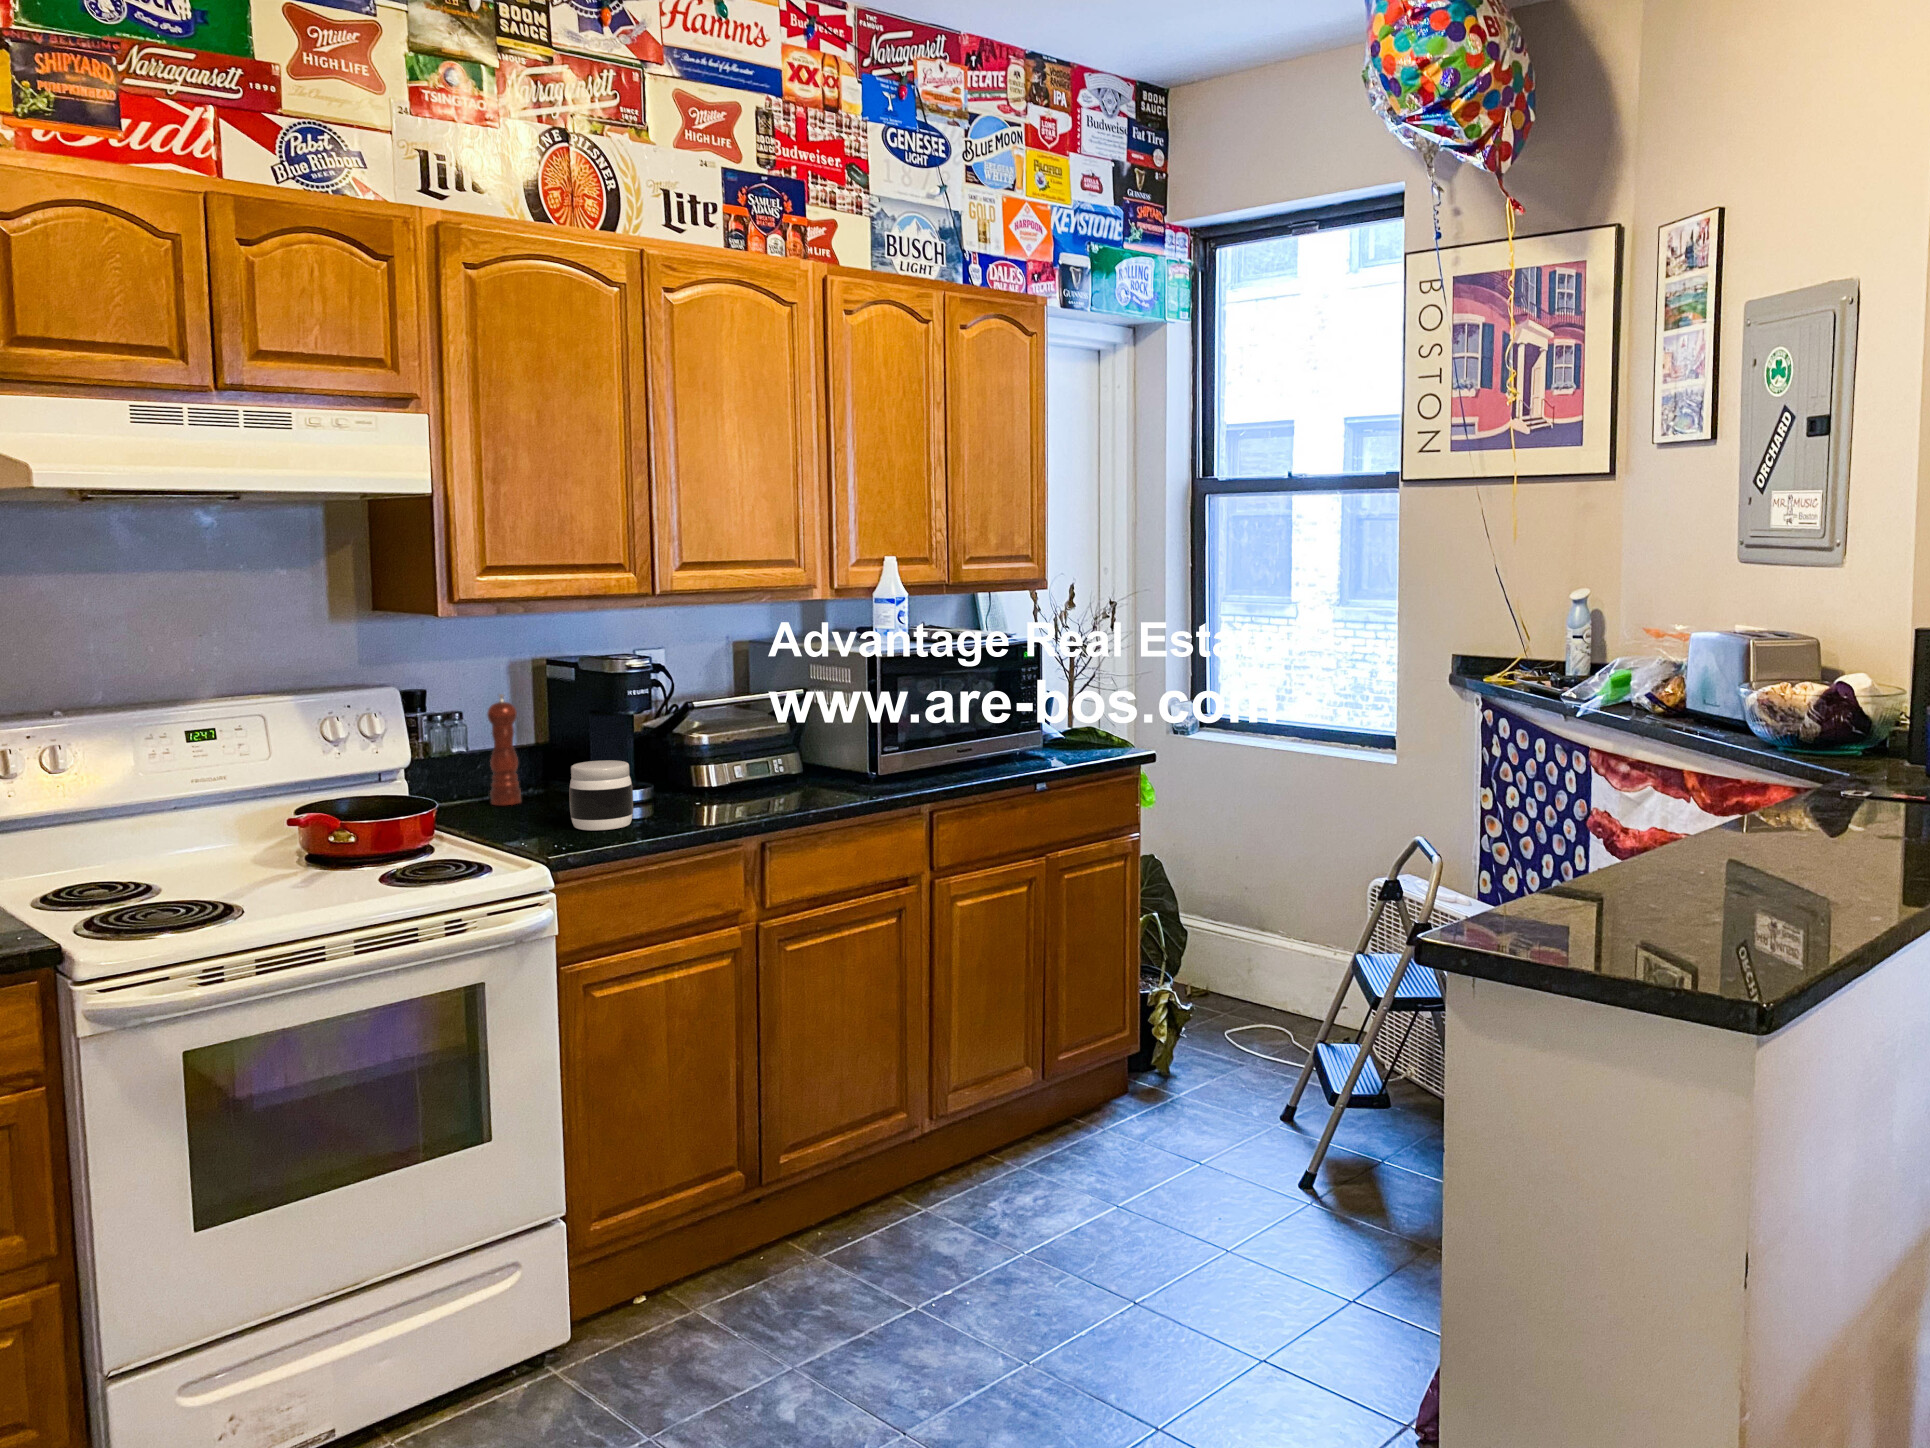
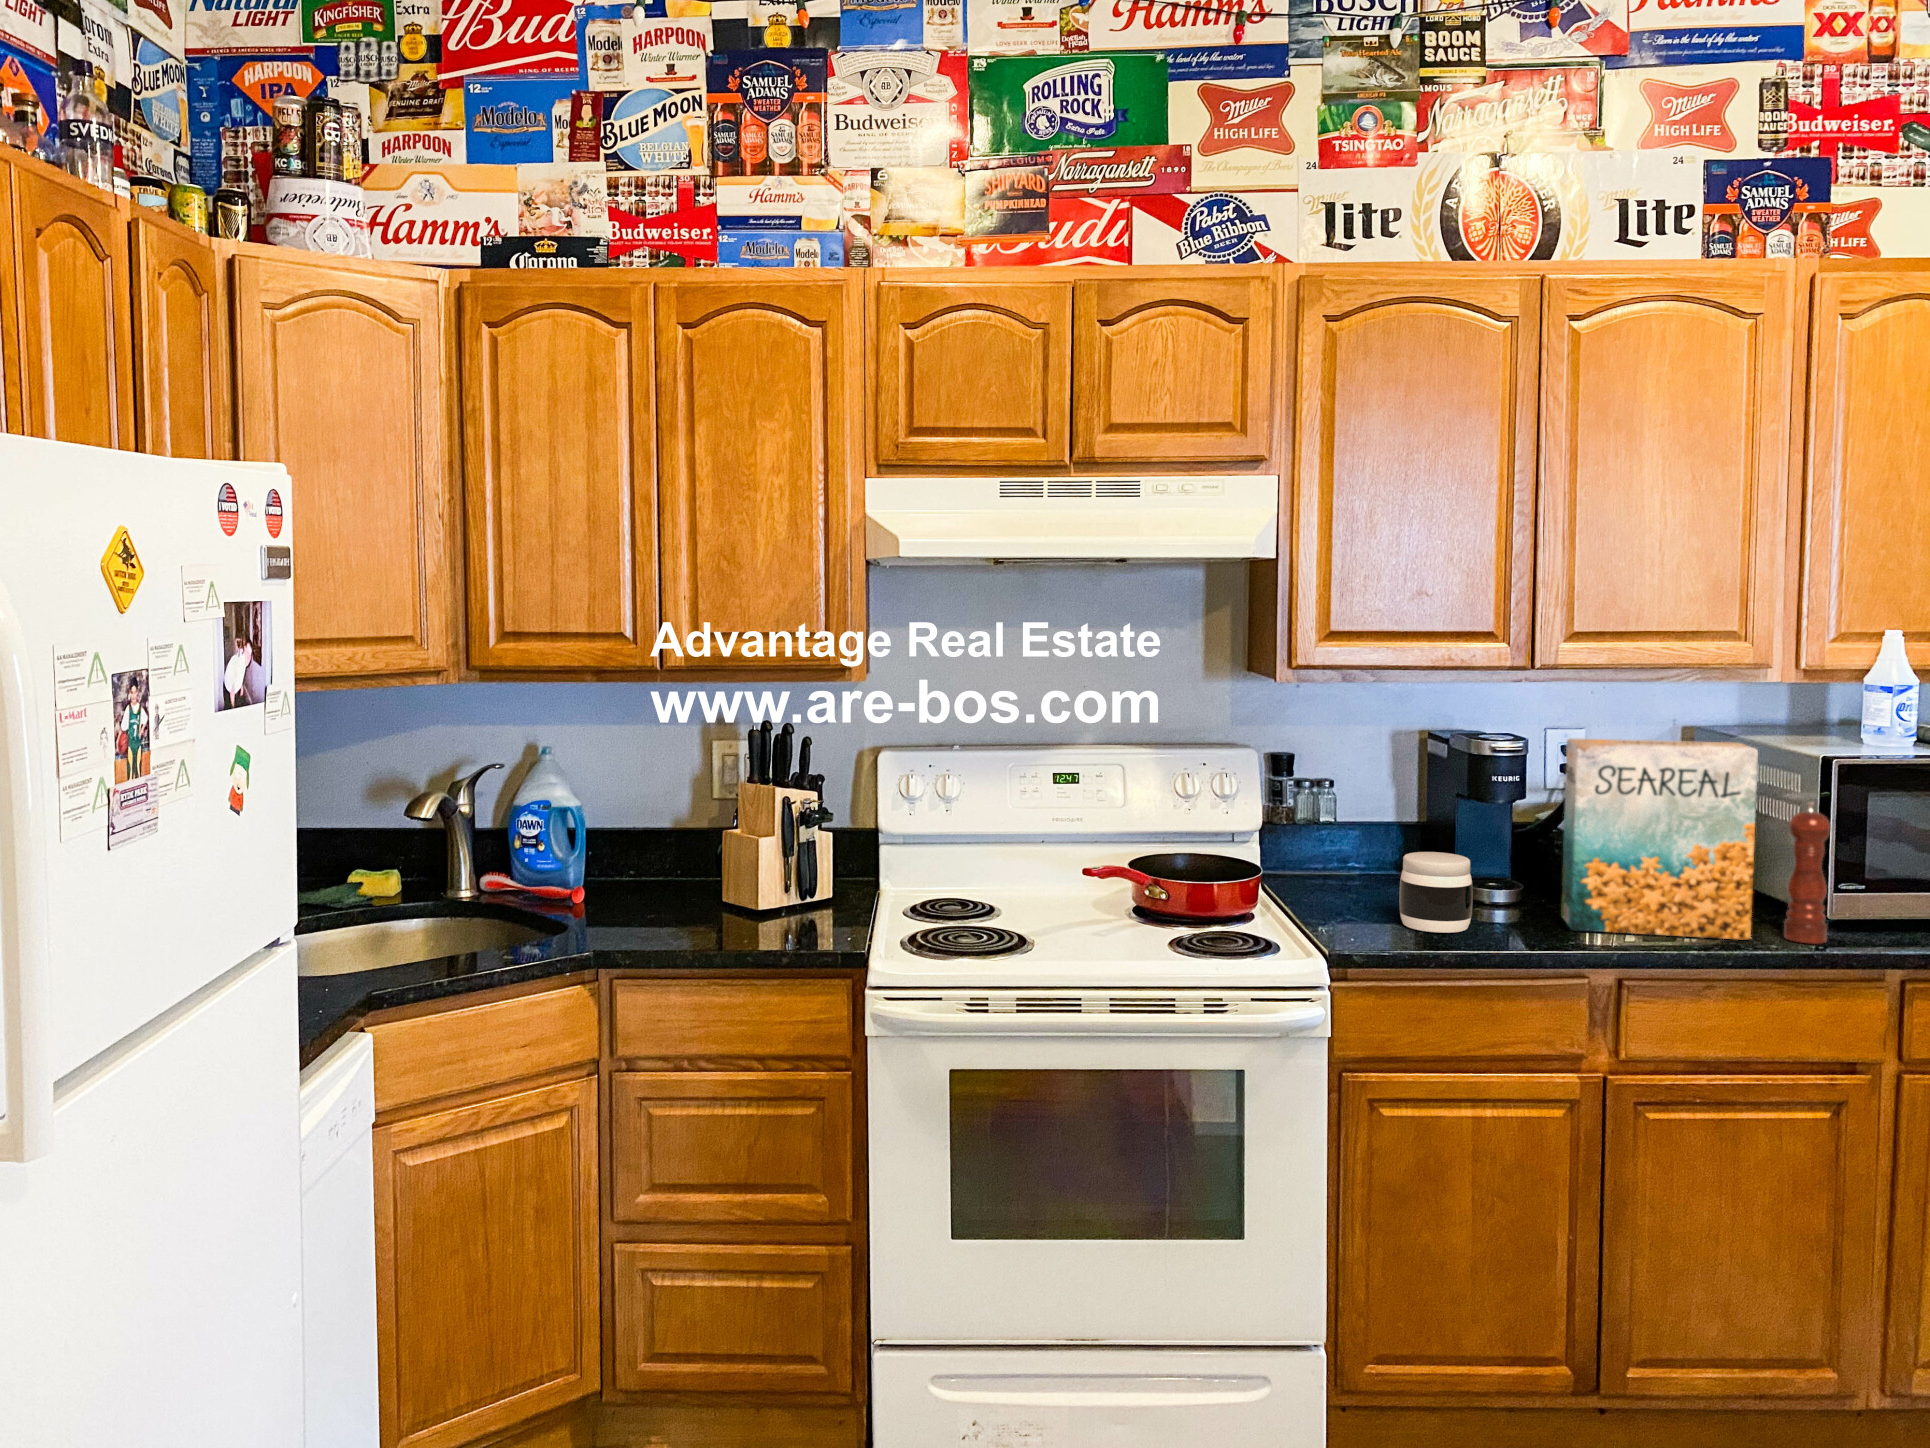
cereal box: none [686,645,830,811] -> present [1561,738,1758,940]
pepper mill: present [487,694,521,805] -> present [1784,802,1831,944]

